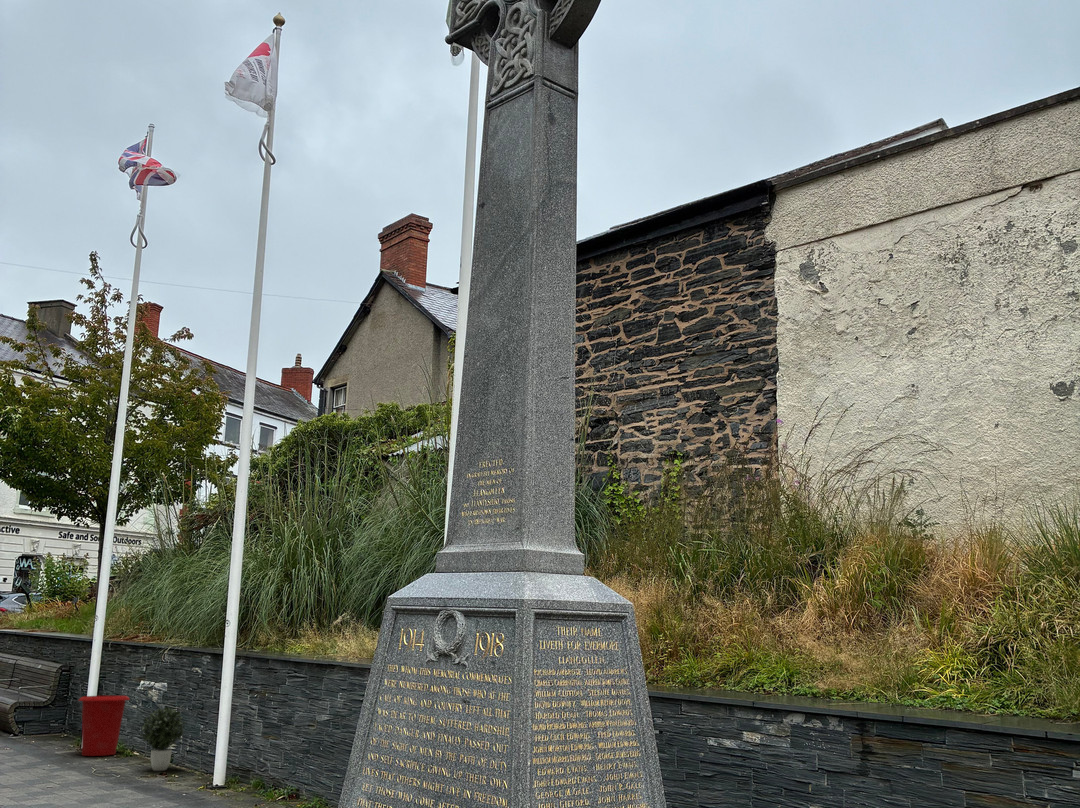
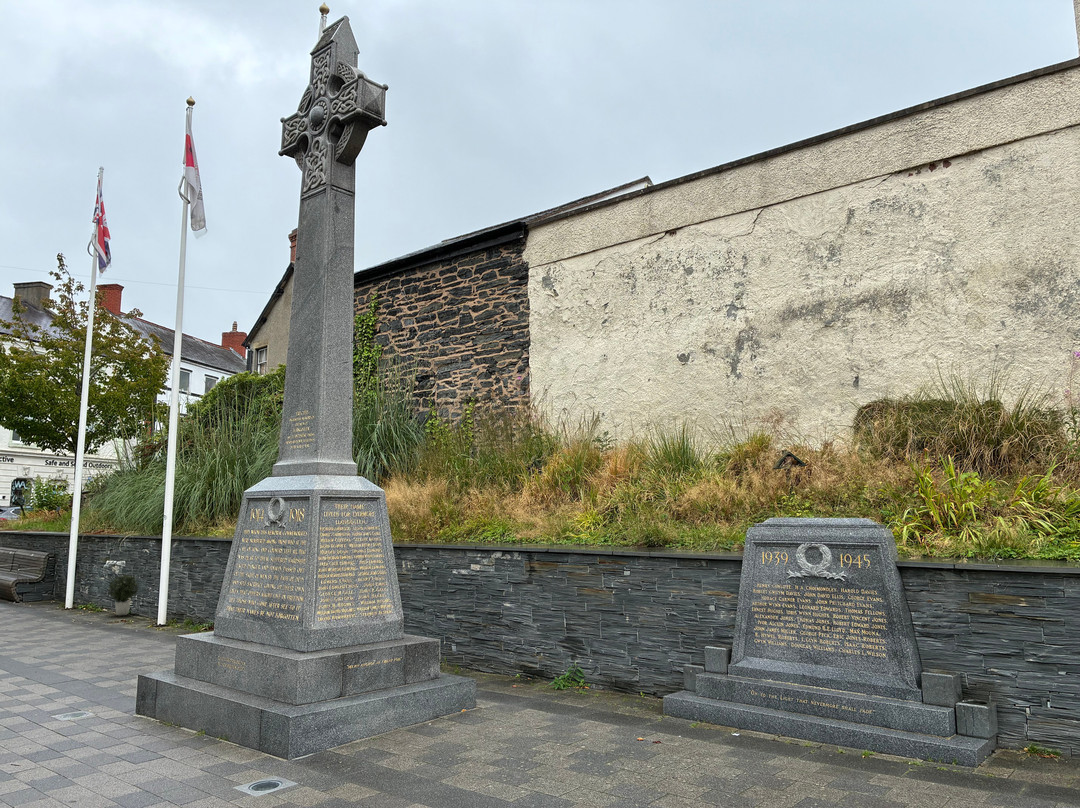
waste bin: present [79,695,129,756] -> none [62,570,100,610]

